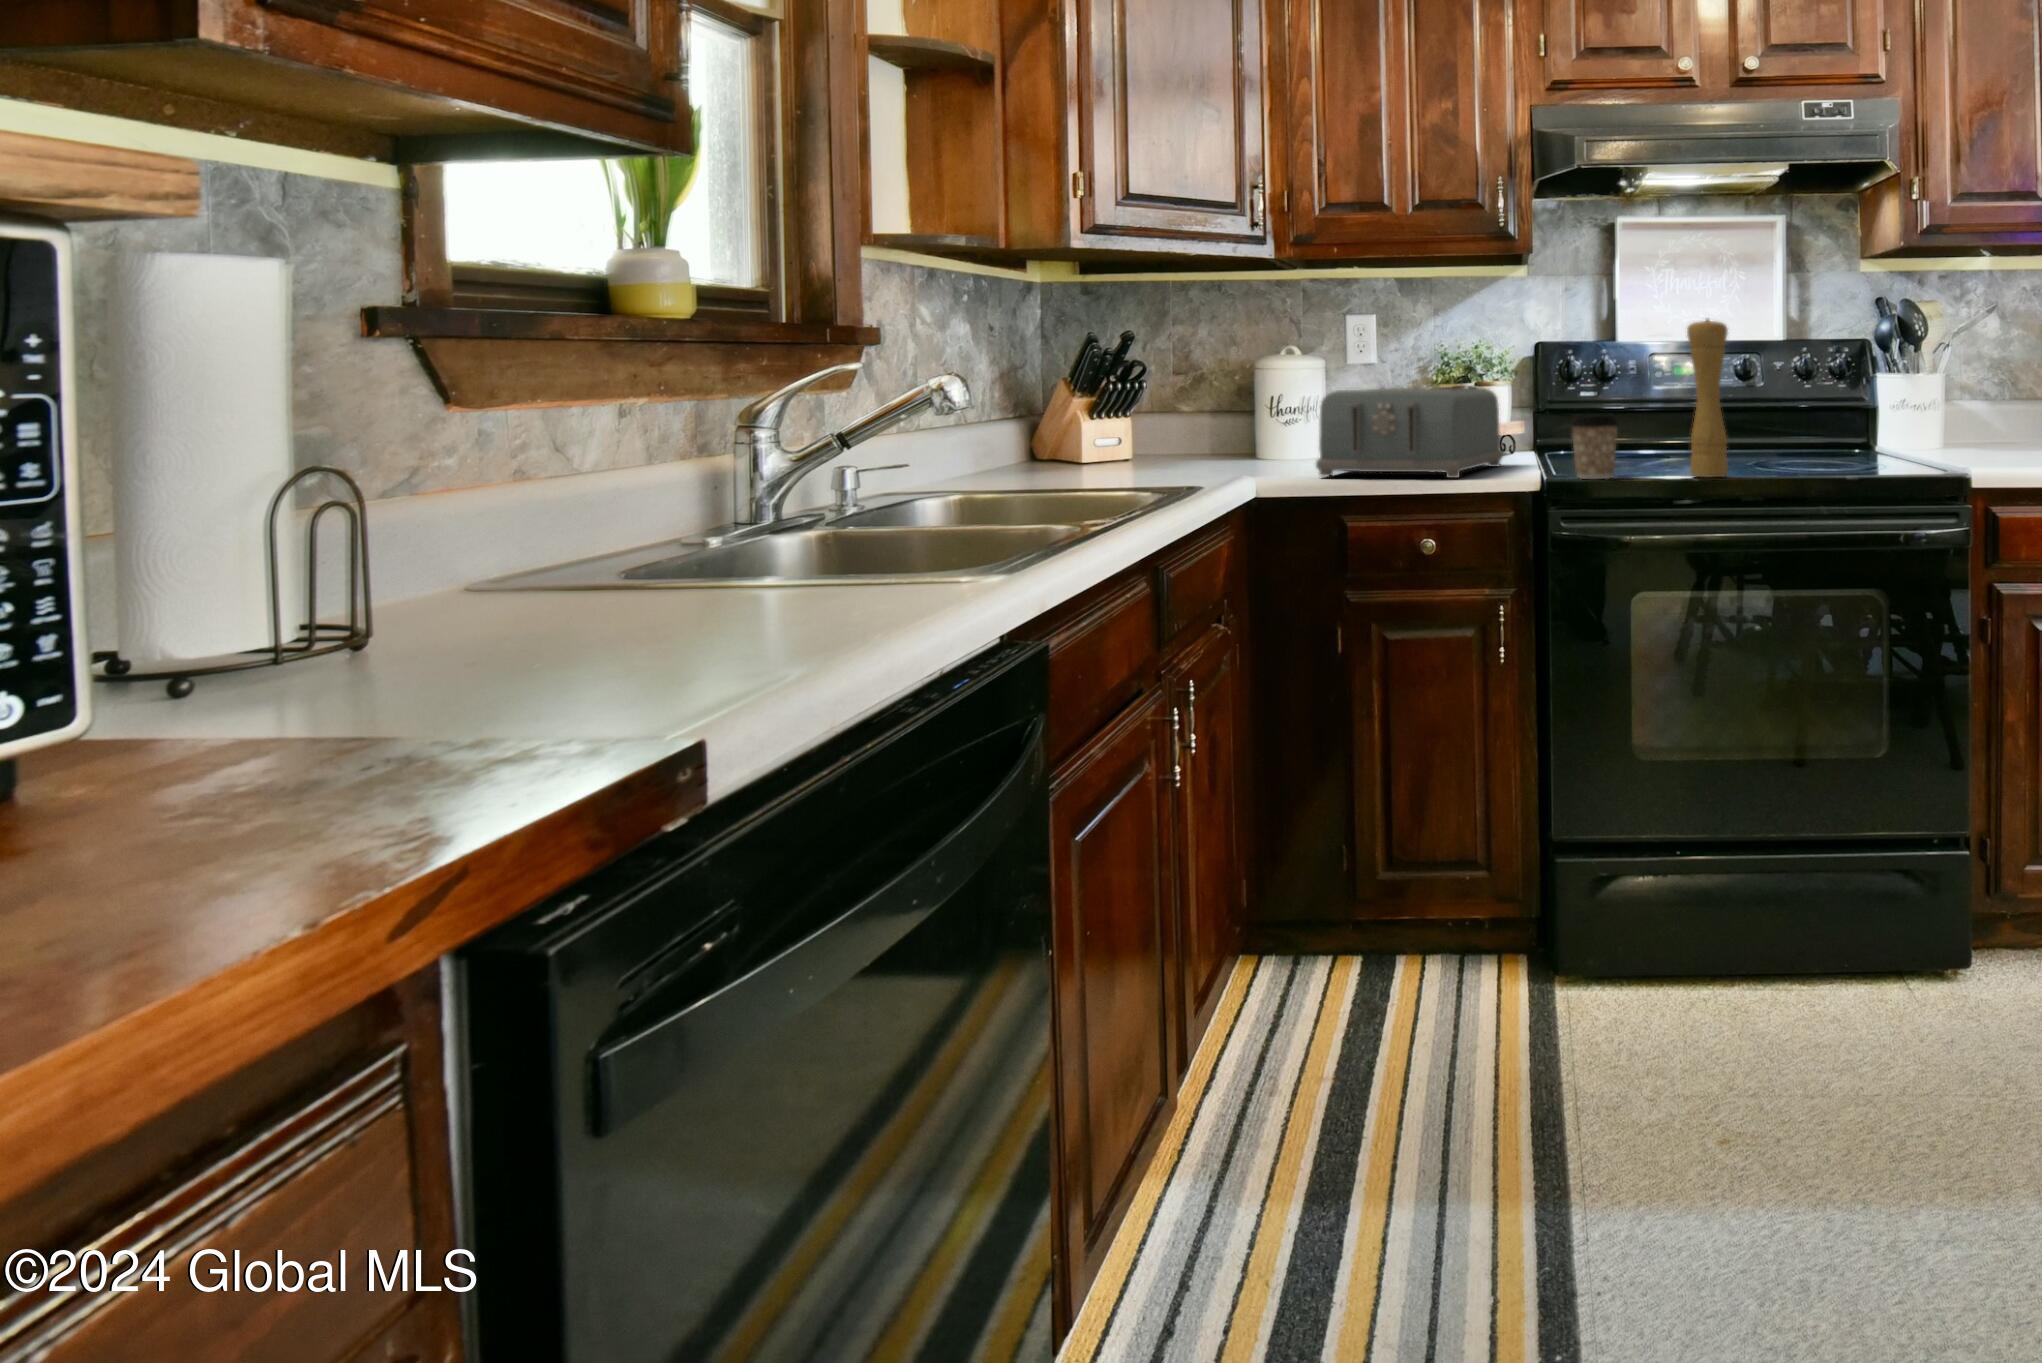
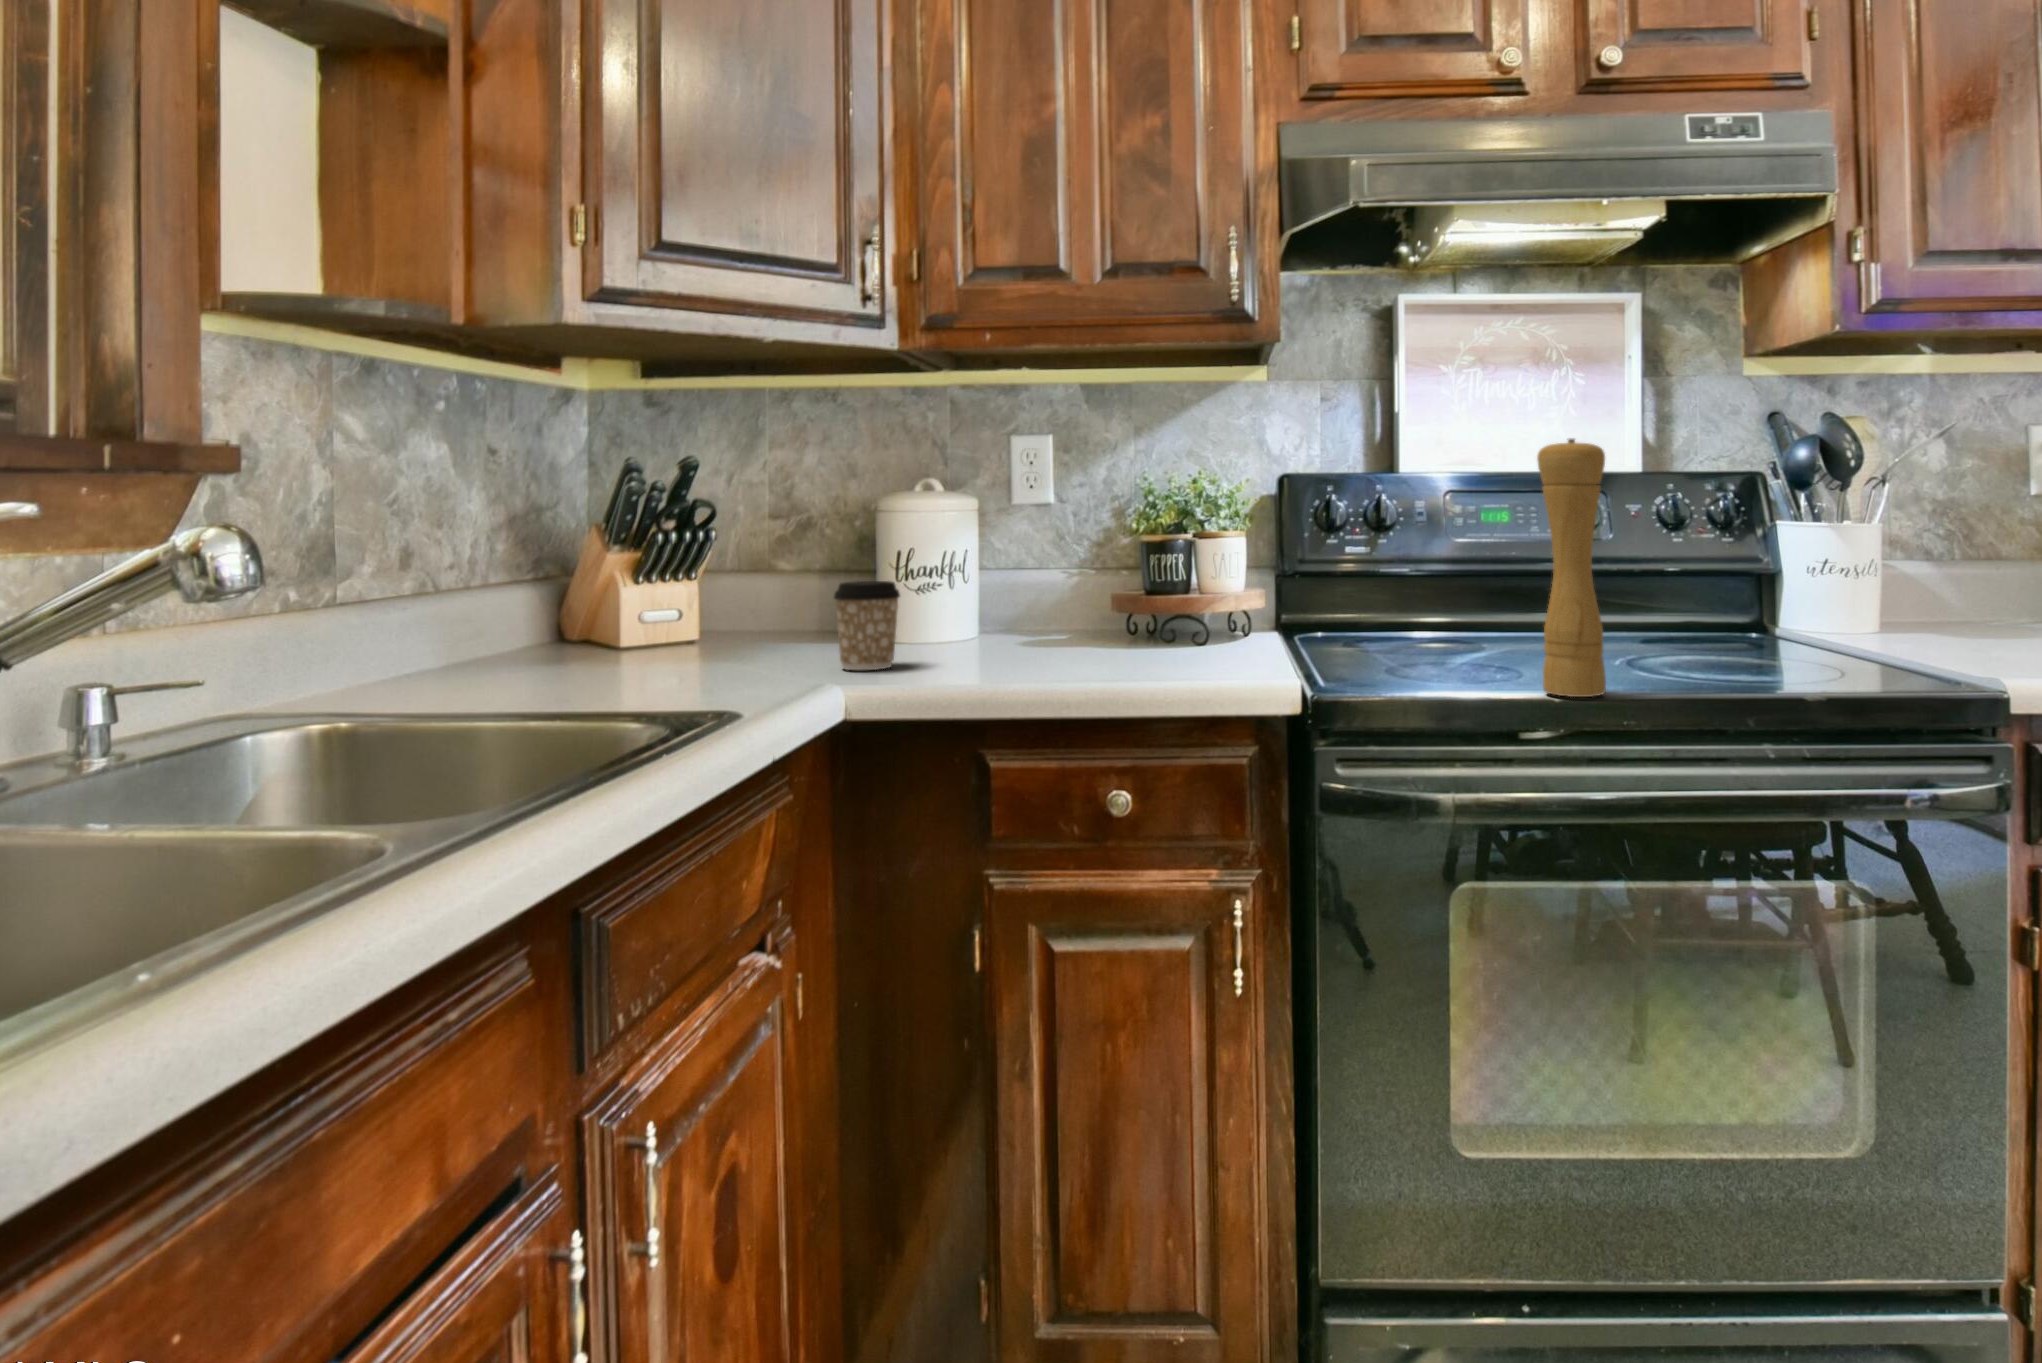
toaster: present [1316,388,1503,478] -> none [950,540,1236,688]
coffee cup: present [1571,414,1618,479] -> present [834,581,900,670]

